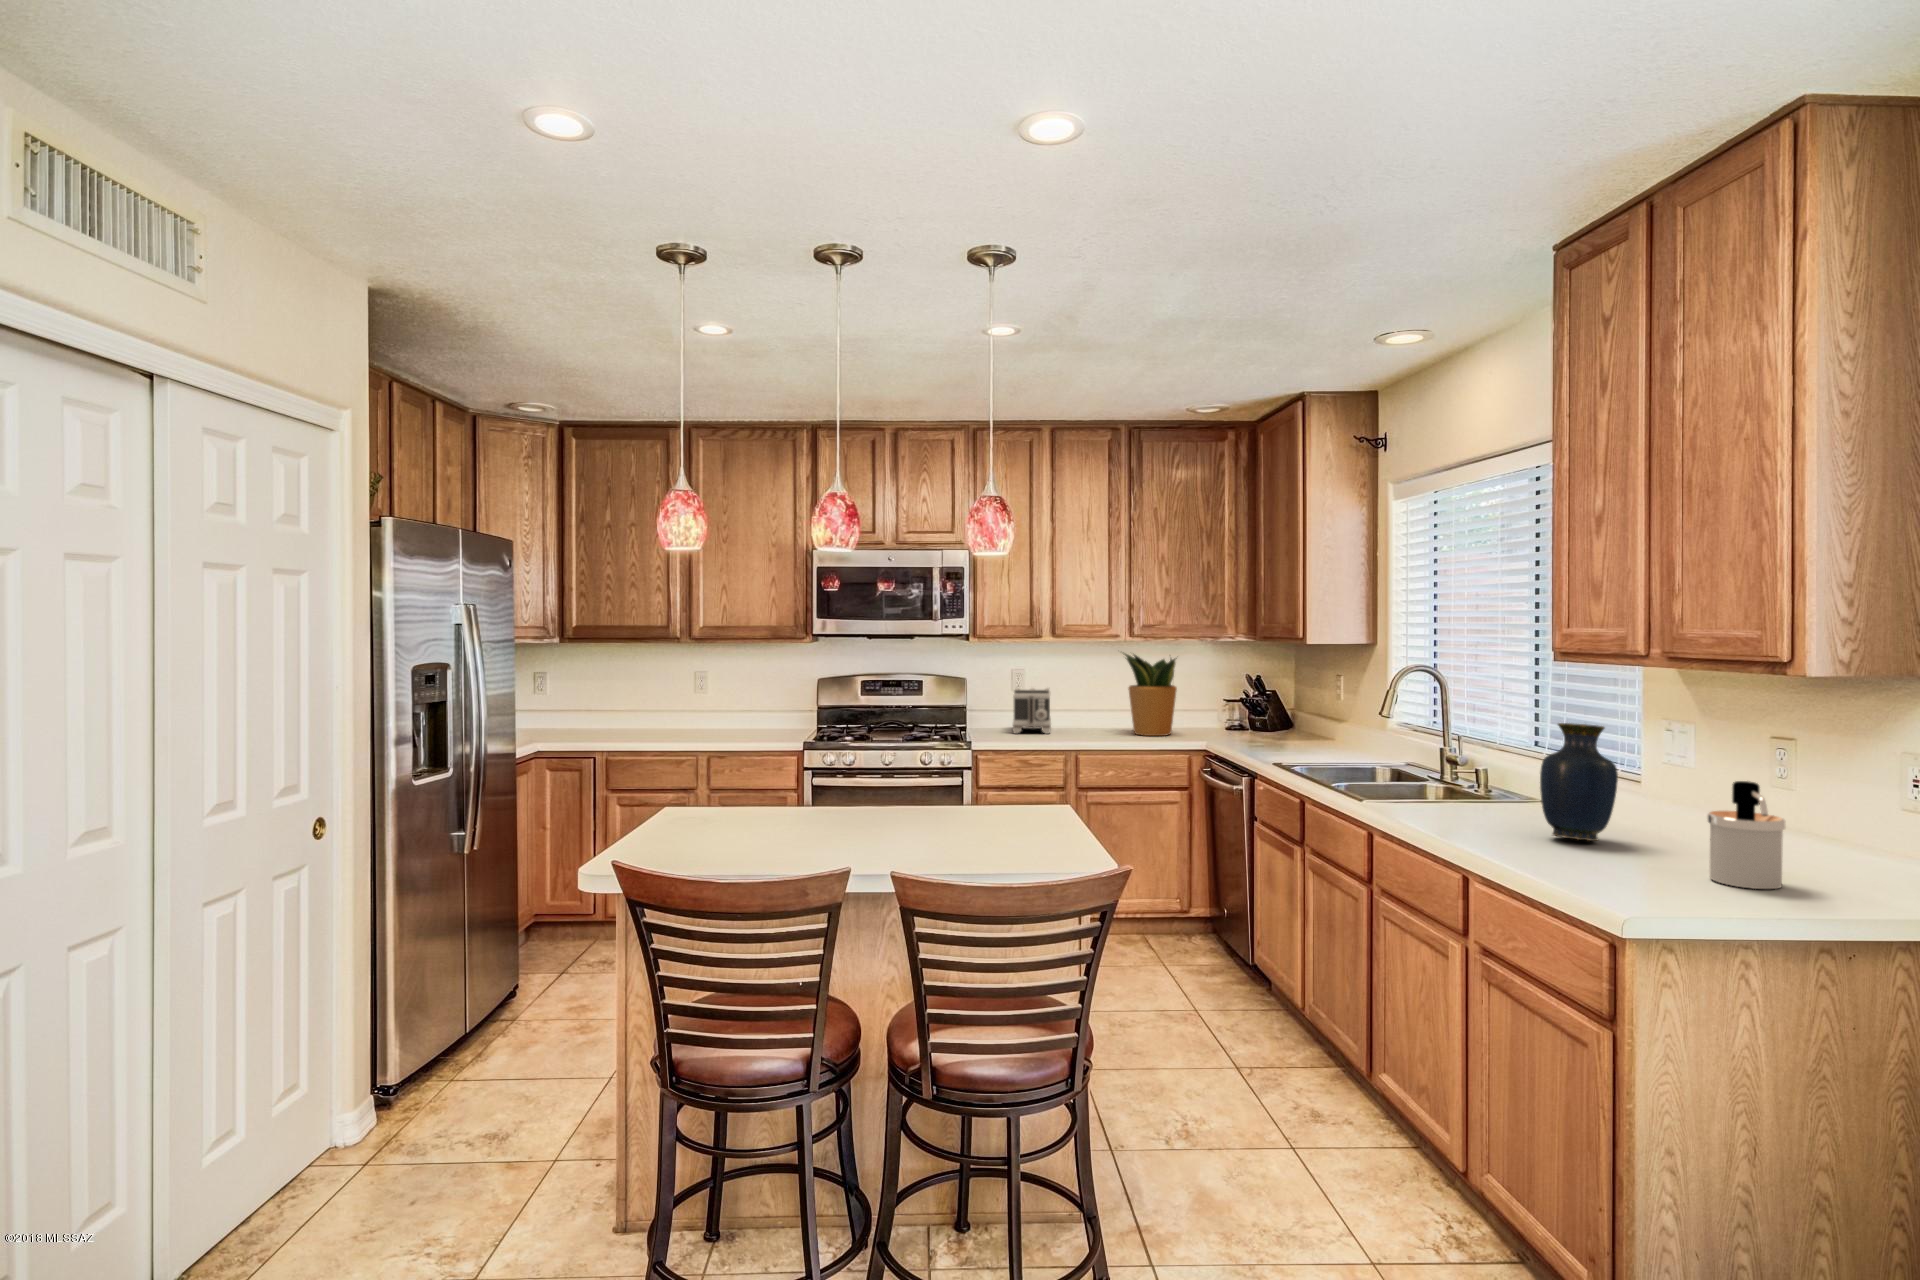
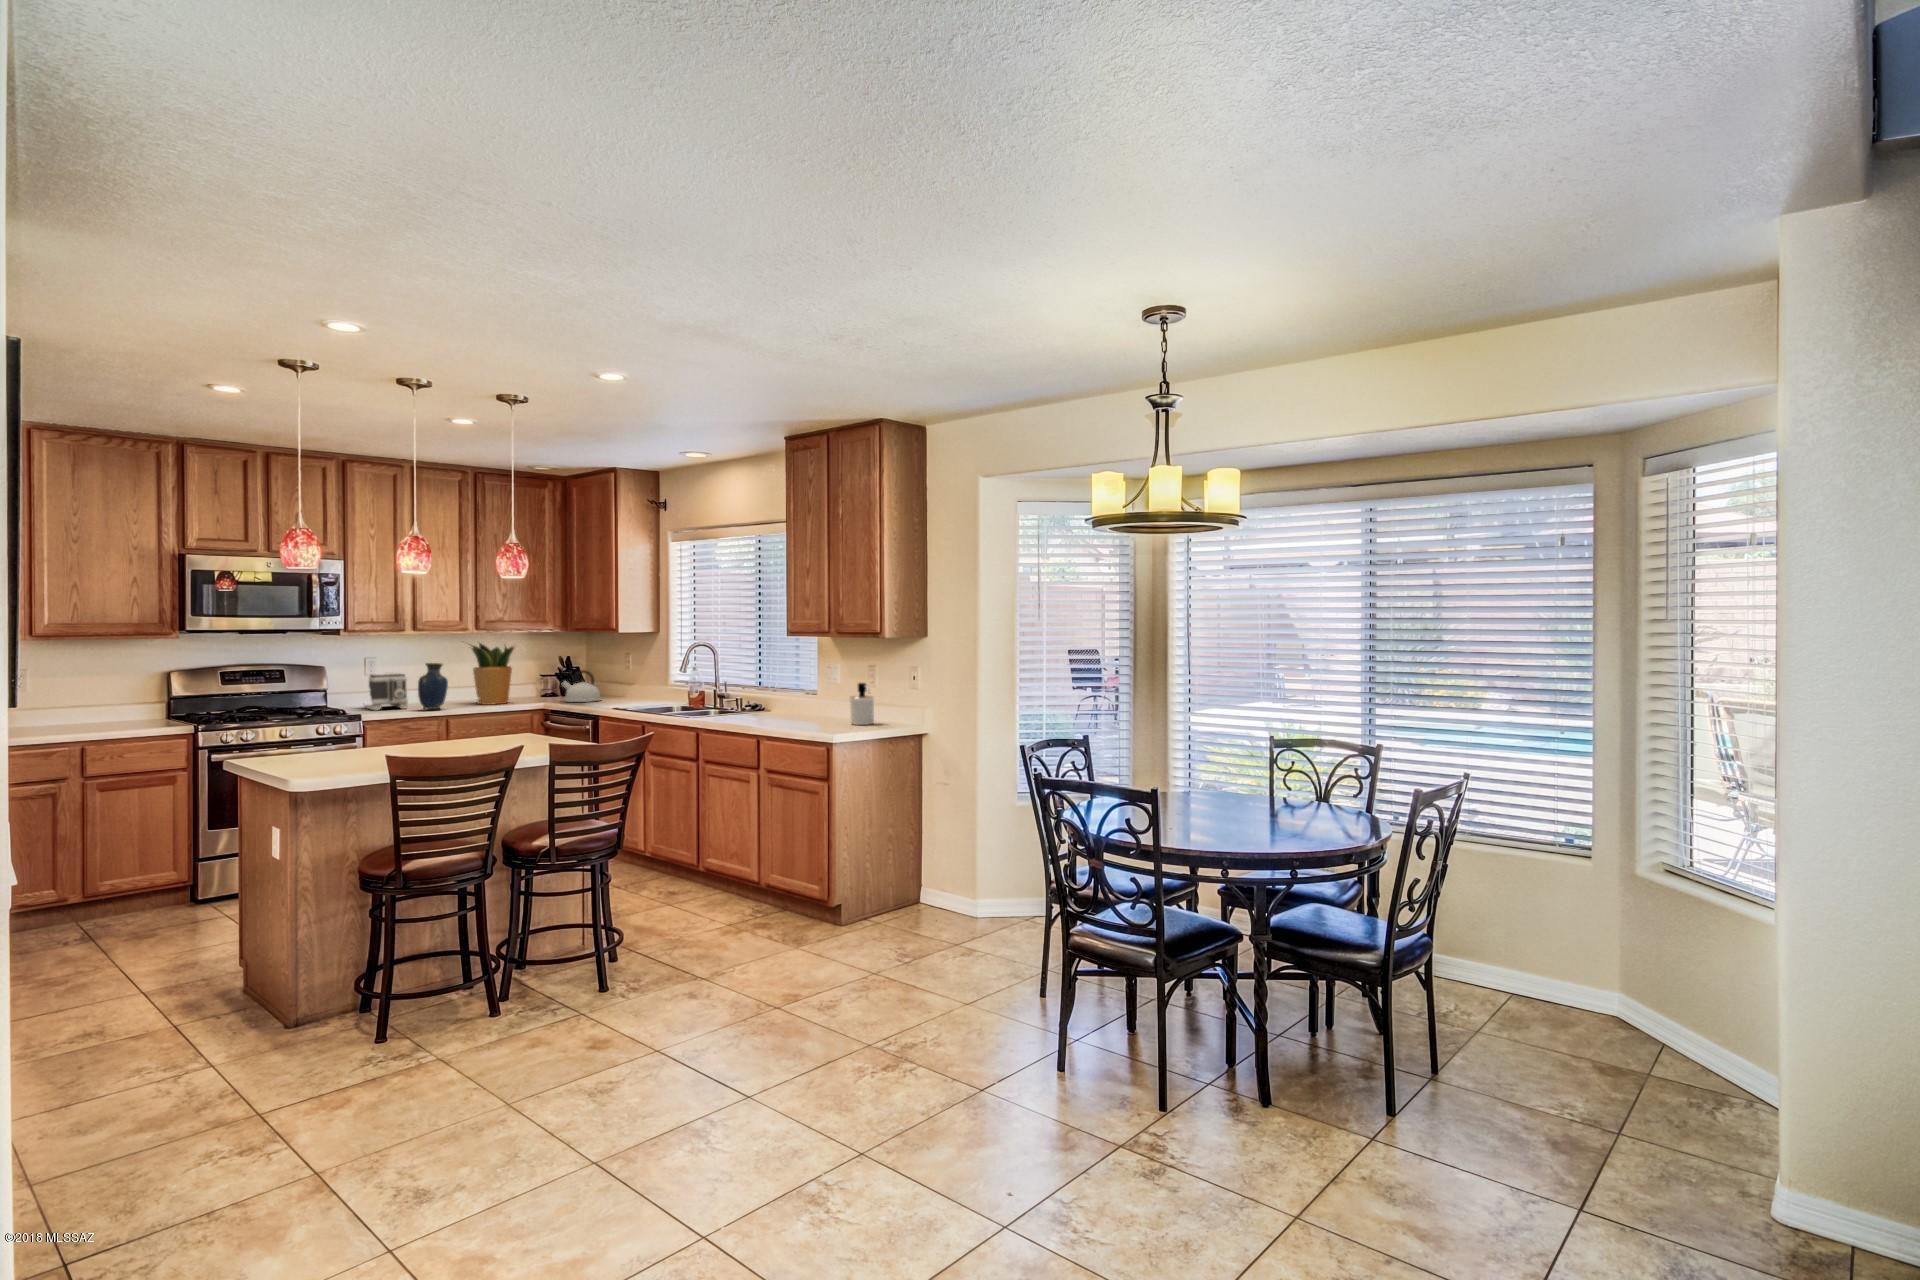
kettle: none [1237,696,1292,743] -> present [562,670,601,702]
vase: present [1540,723,1618,841] -> present [418,663,448,709]

